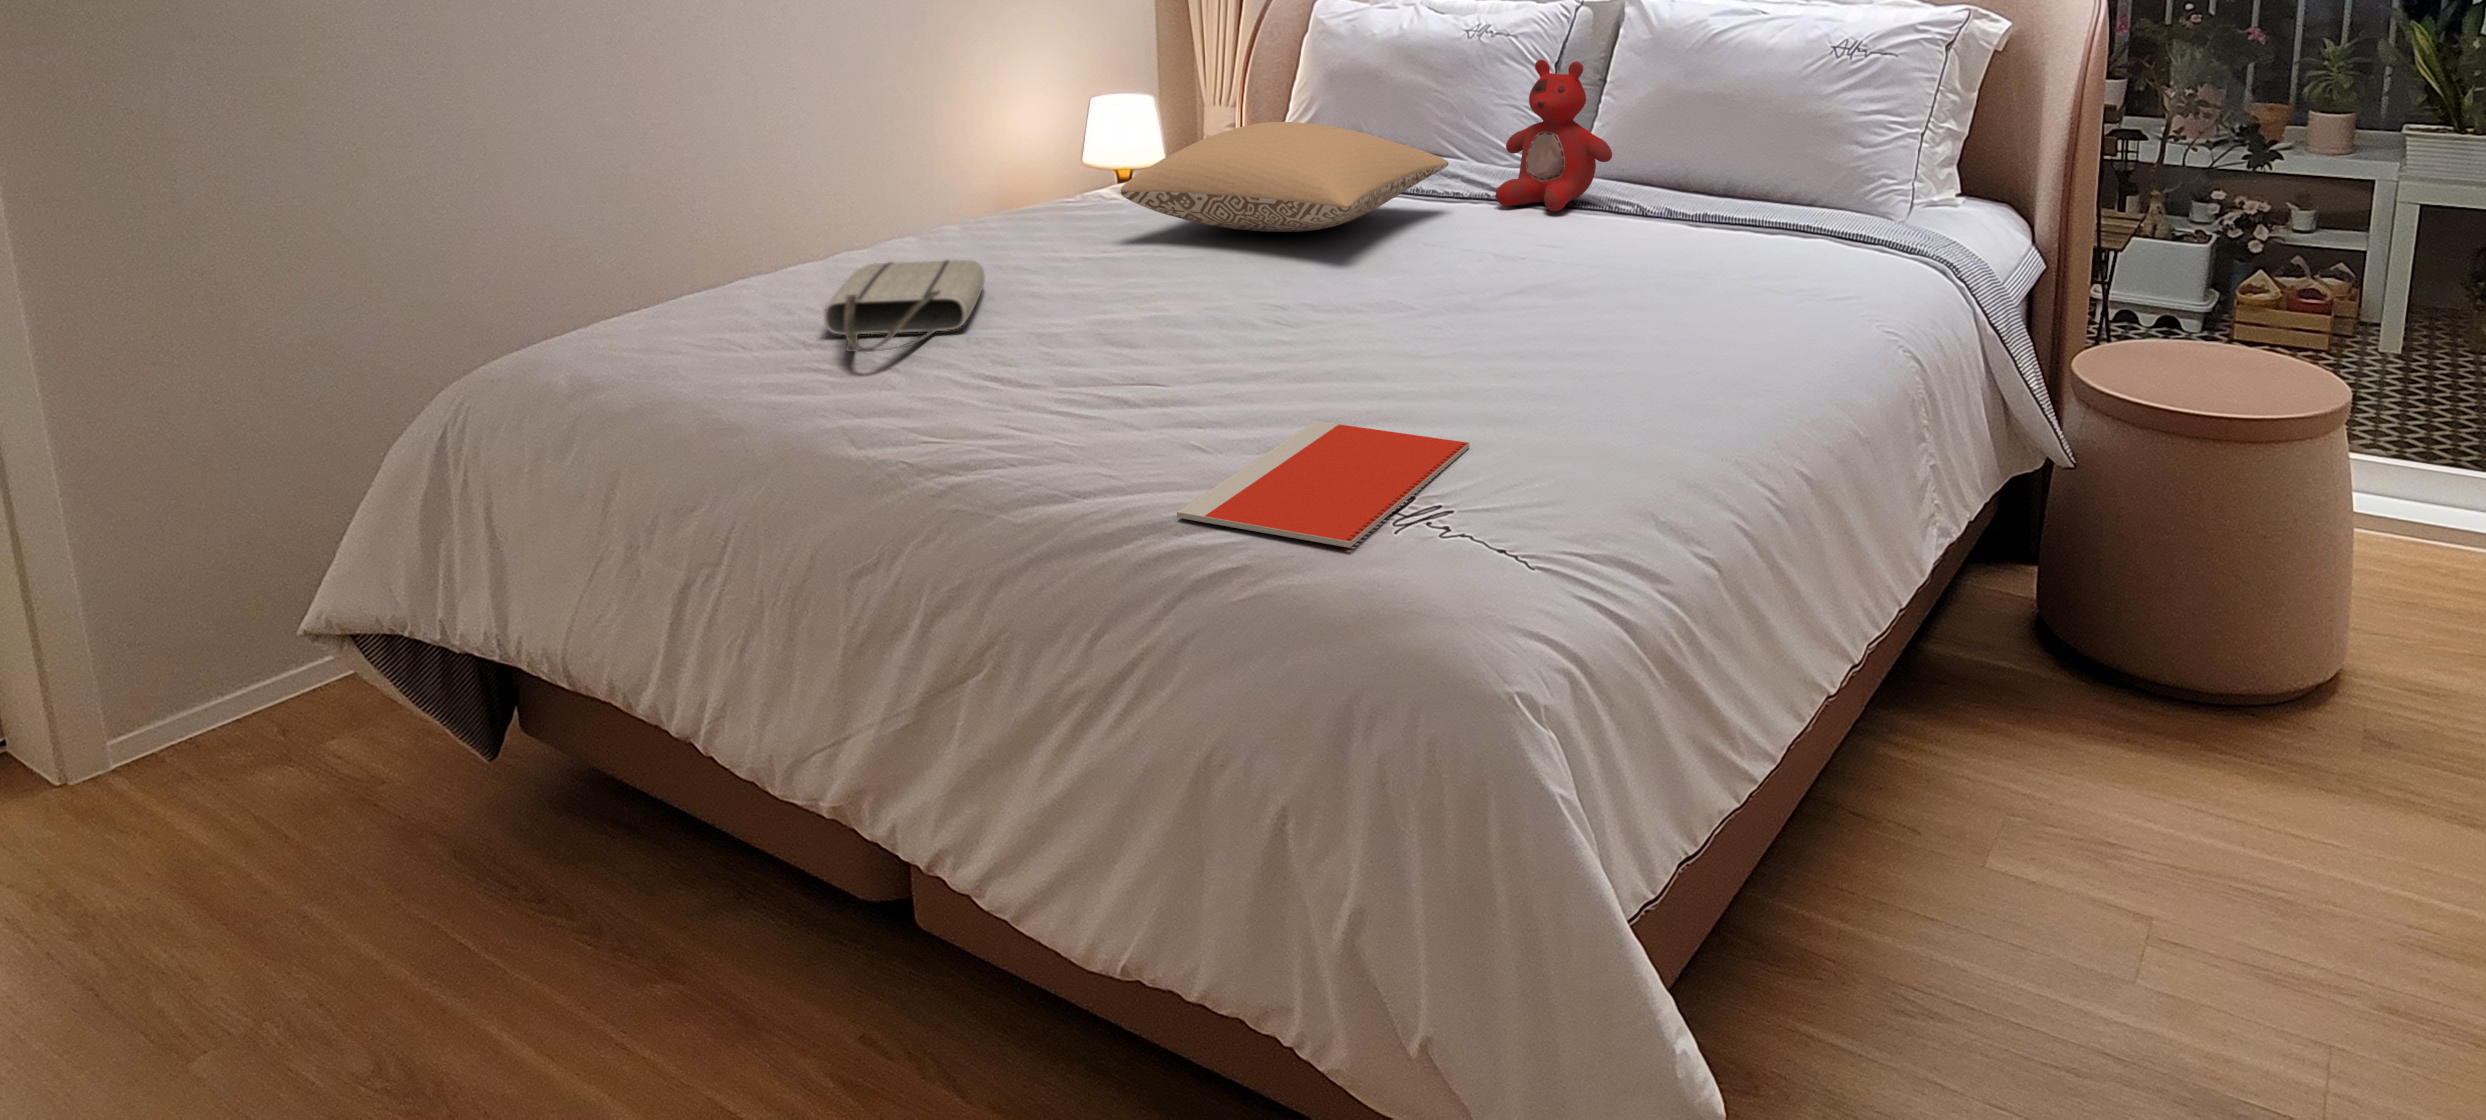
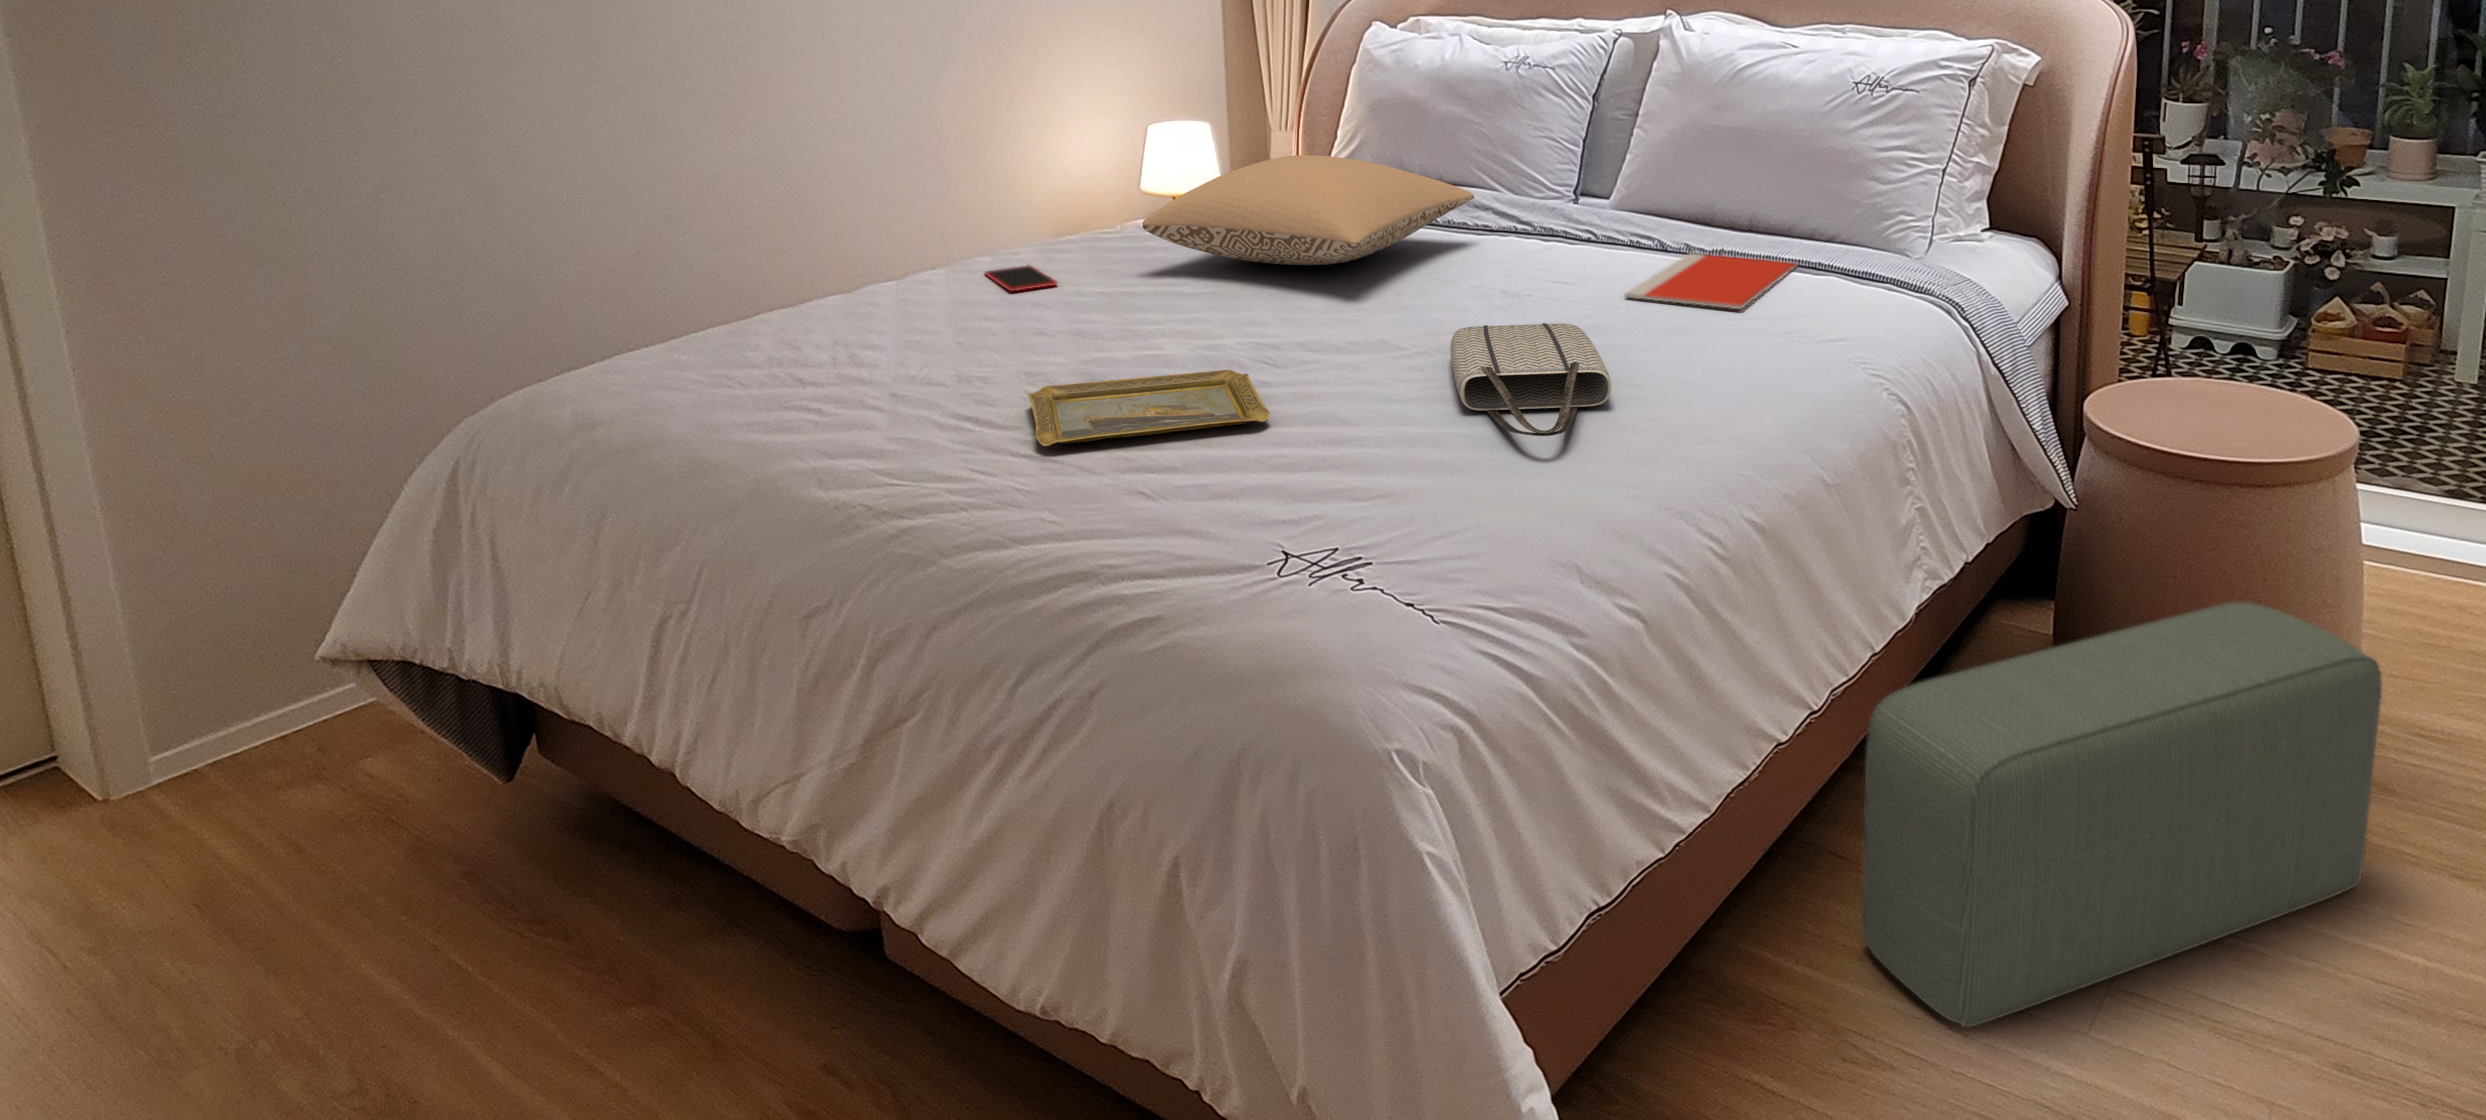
stuffed bear: present [1496,60,1612,212] -> none [1523,93,1638,244]
smartphone: none [957,234,1036,258] -> present [985,265,1057,291]
tote bag: present [824,260,985,352] -> present [1450,323,1611,436]
tray: none [1044,330,1297,403] -> present [1028,370,1270,446]
notebook: present [1177,421,1469,548] -> present [1625,254,1797,309]
pouf: none [1898,555,2405,976] -> present [1862,601,2382,1027]

